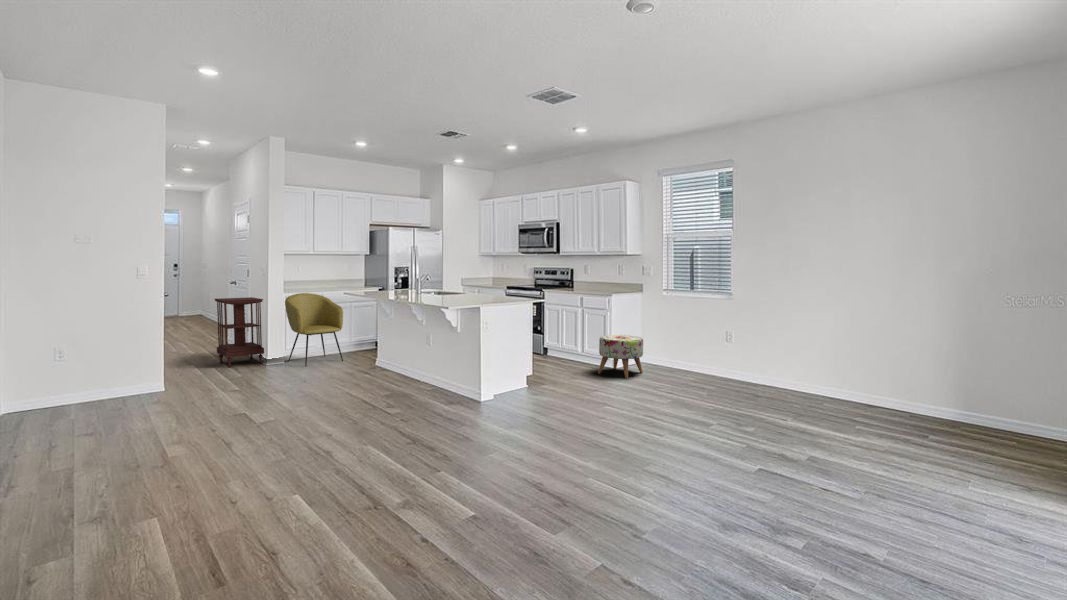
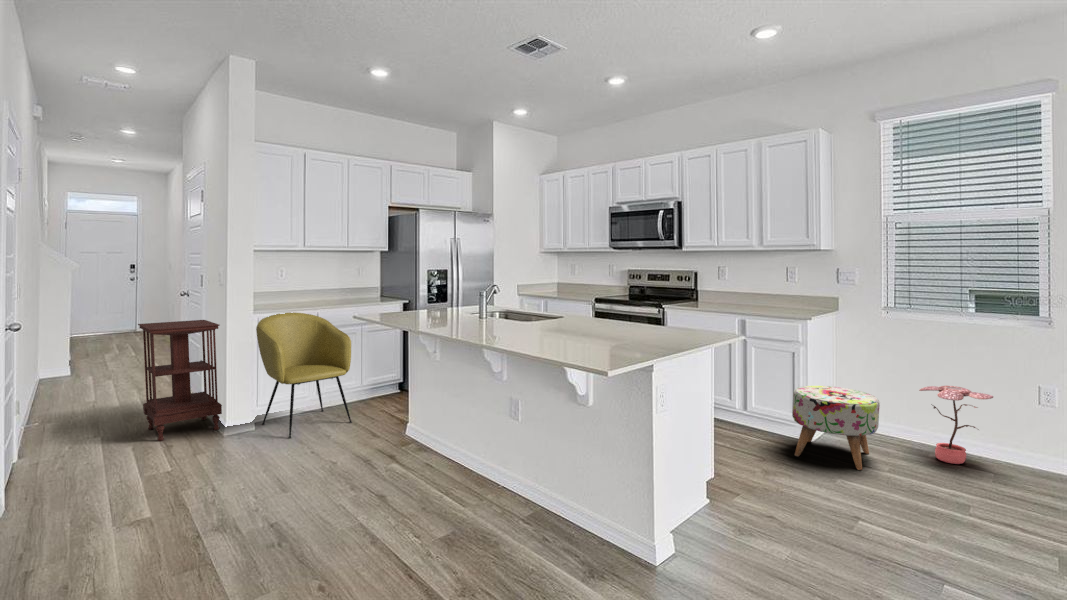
potted plant: none [670,333,702,376] -> present [919,386,993,464]

